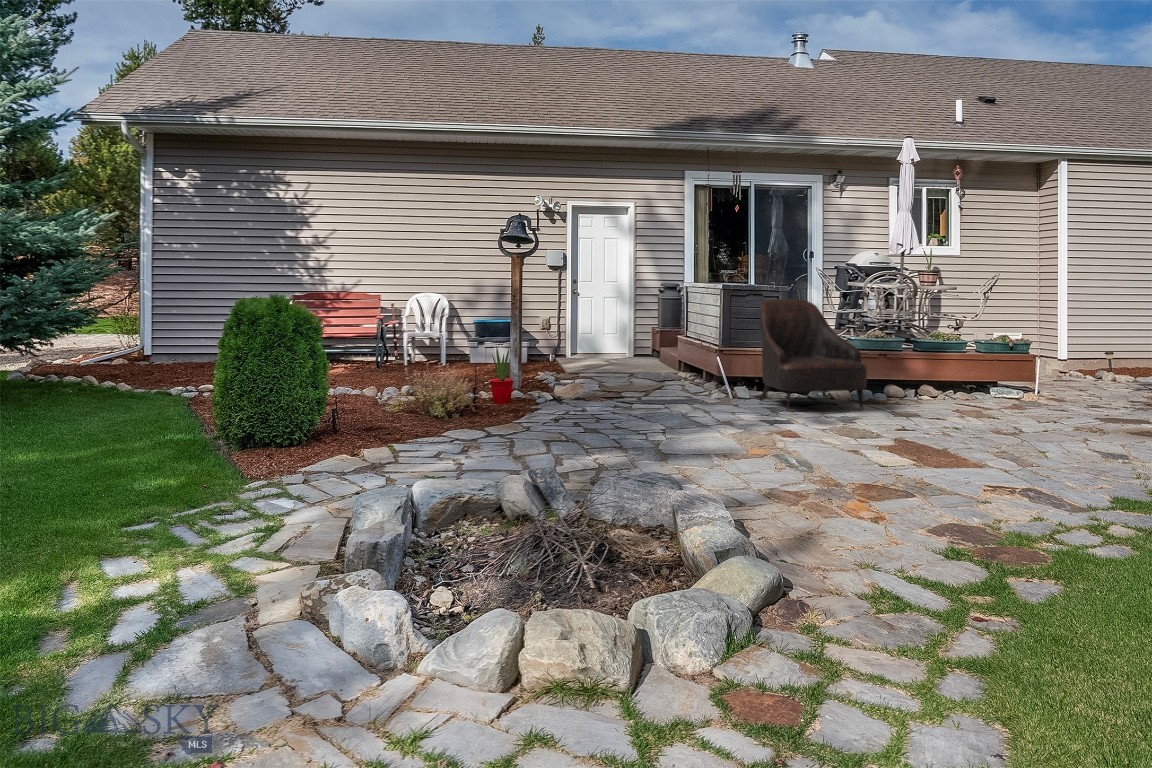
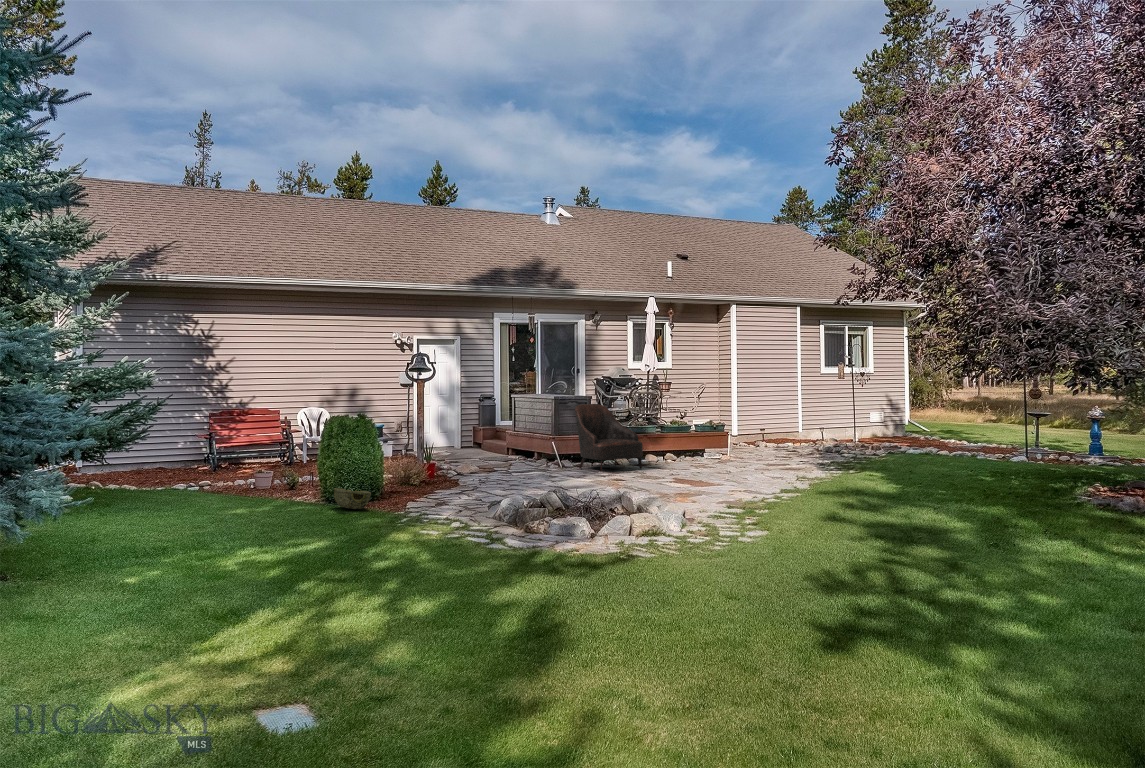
woven basket: none [219,423,286,467] -> present [334,488,371,509]

